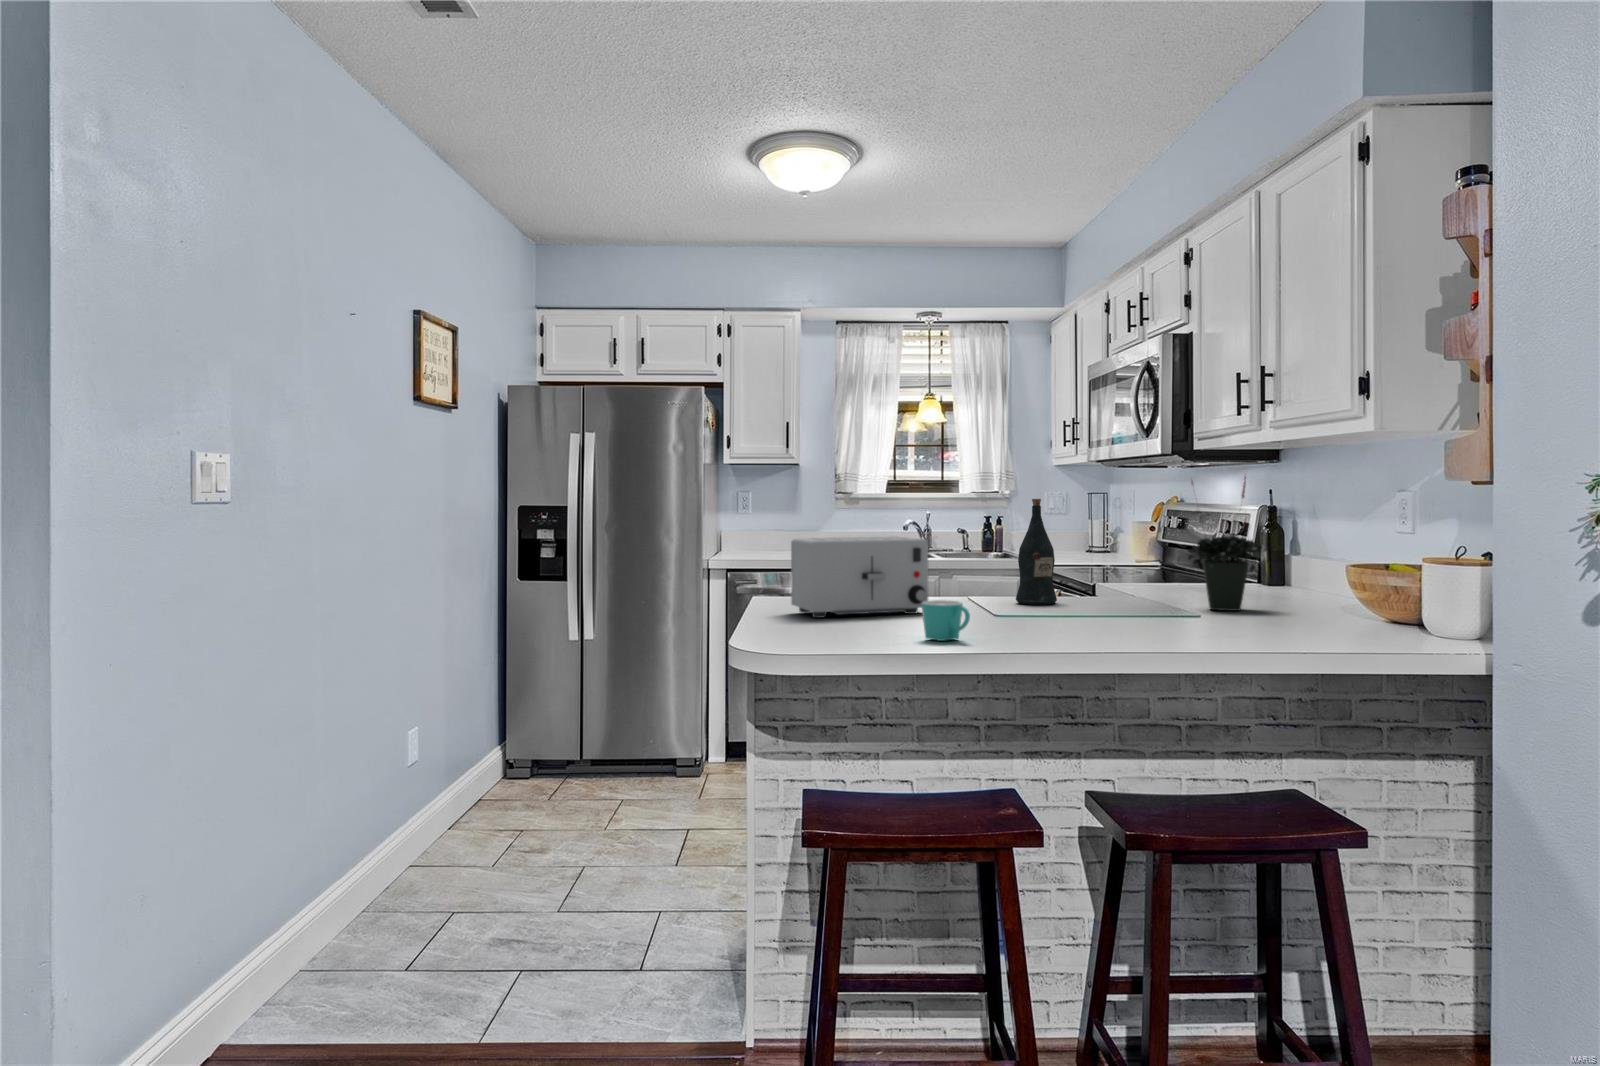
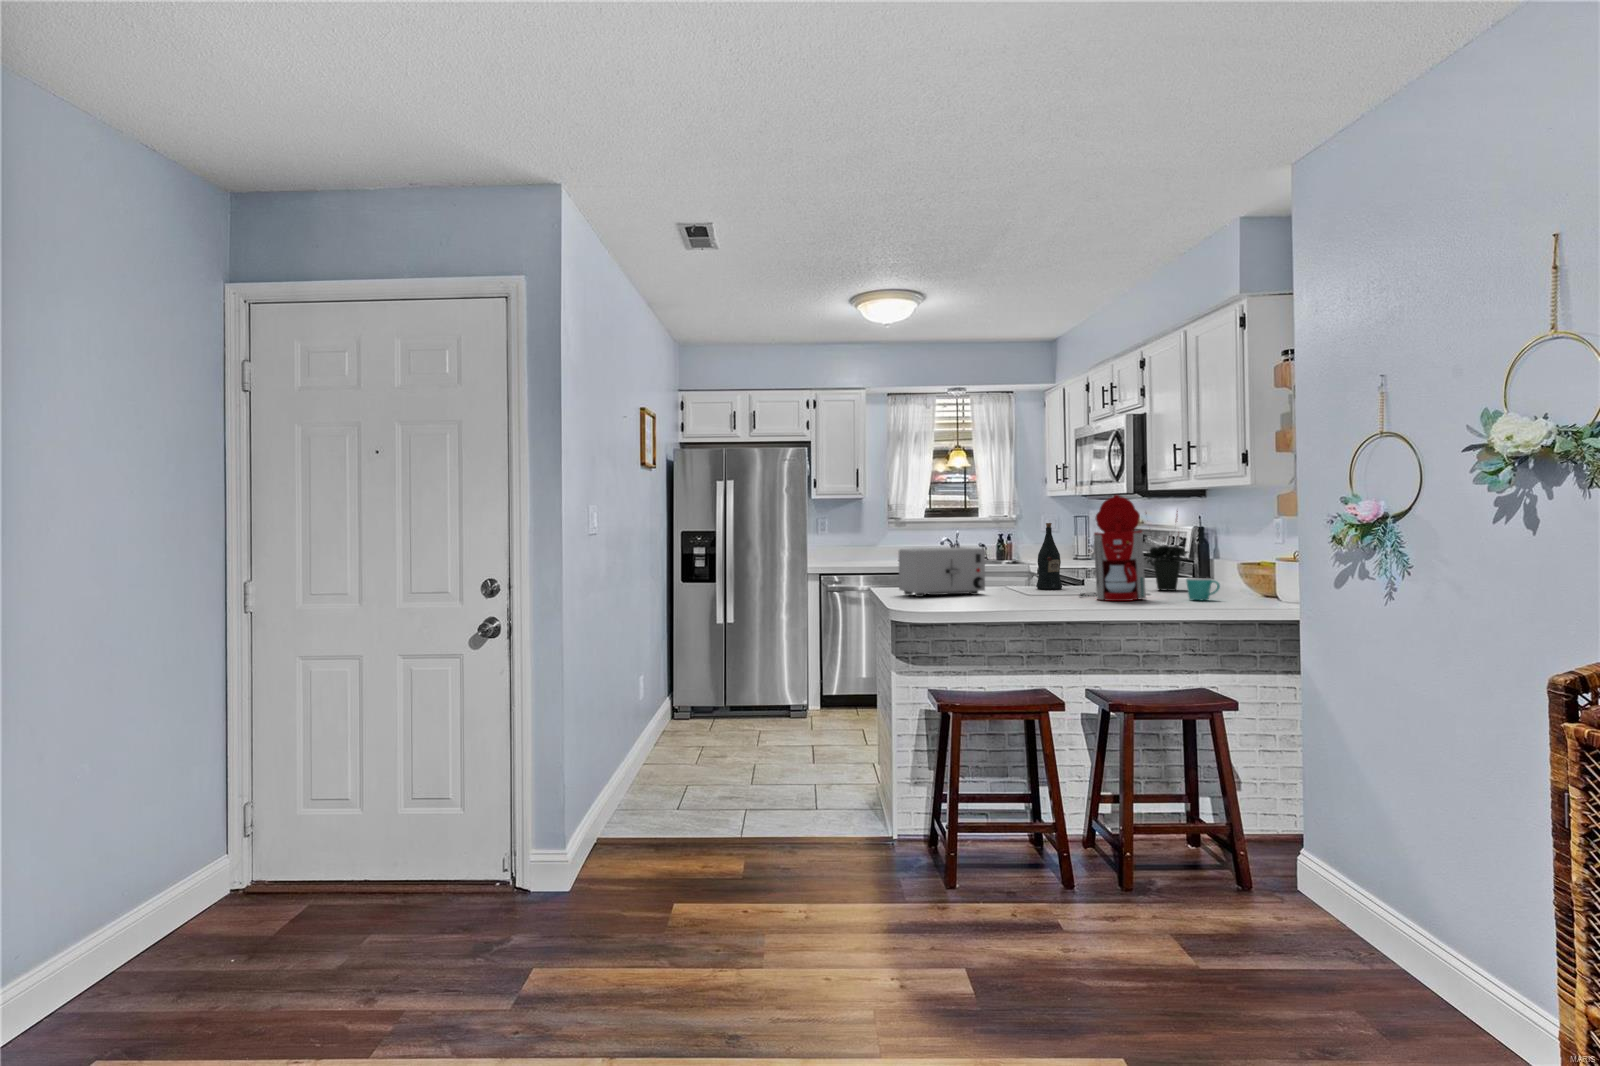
coffee maker: none [1078,449,1193,635] -> present [1080,495,1146,601]
mug: present [922,600,970,641] -> present [1186,578,1220,600]

